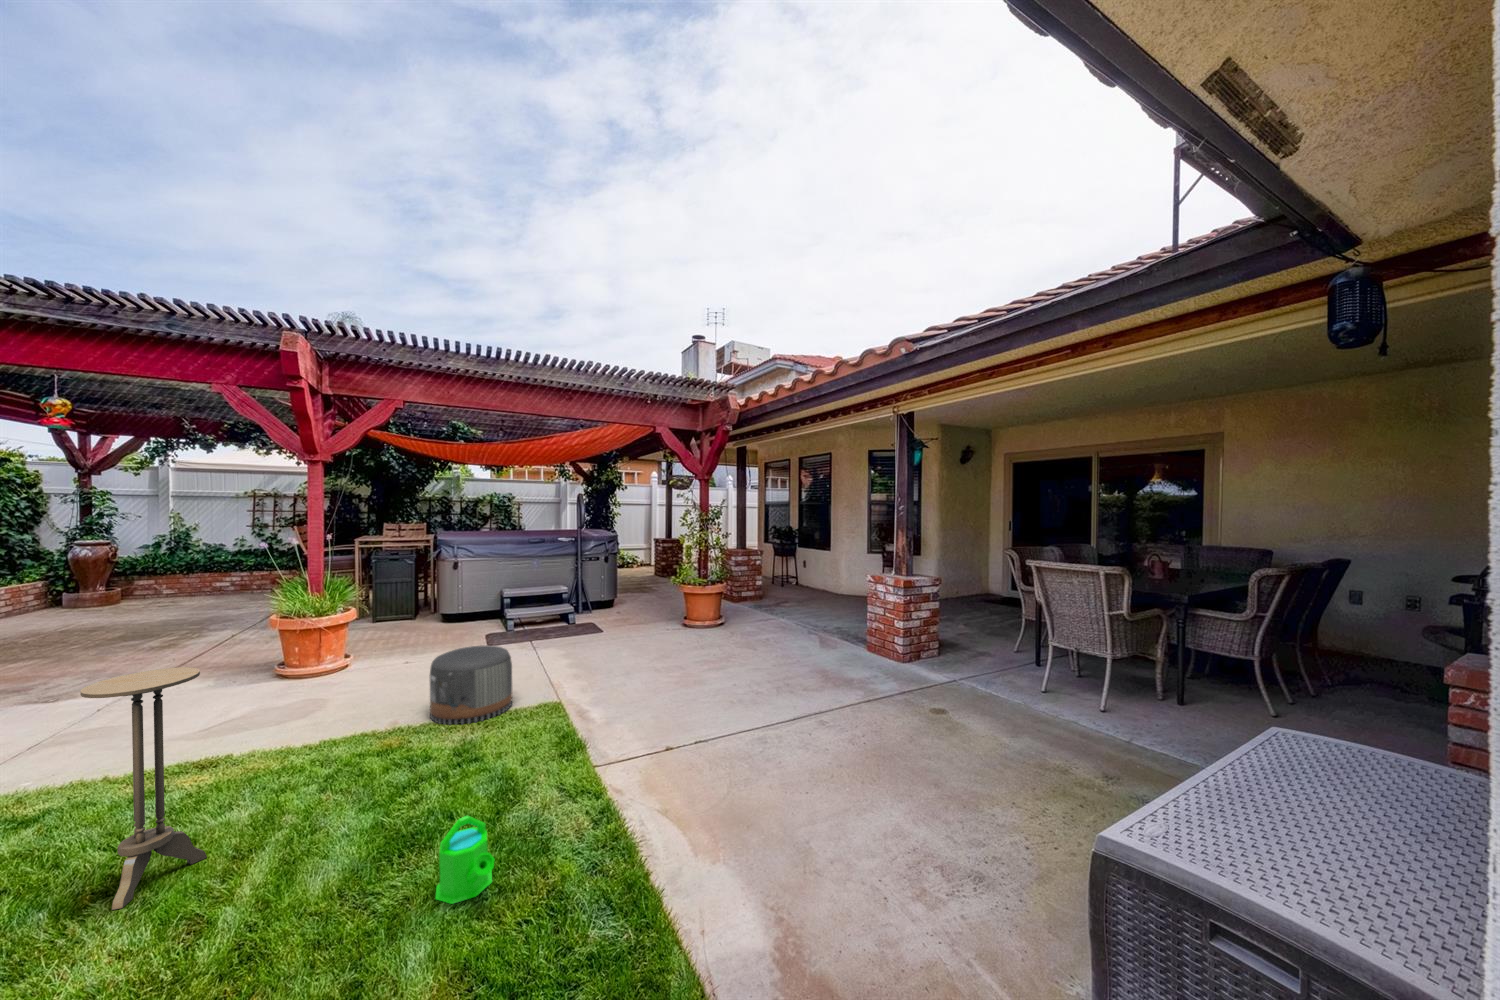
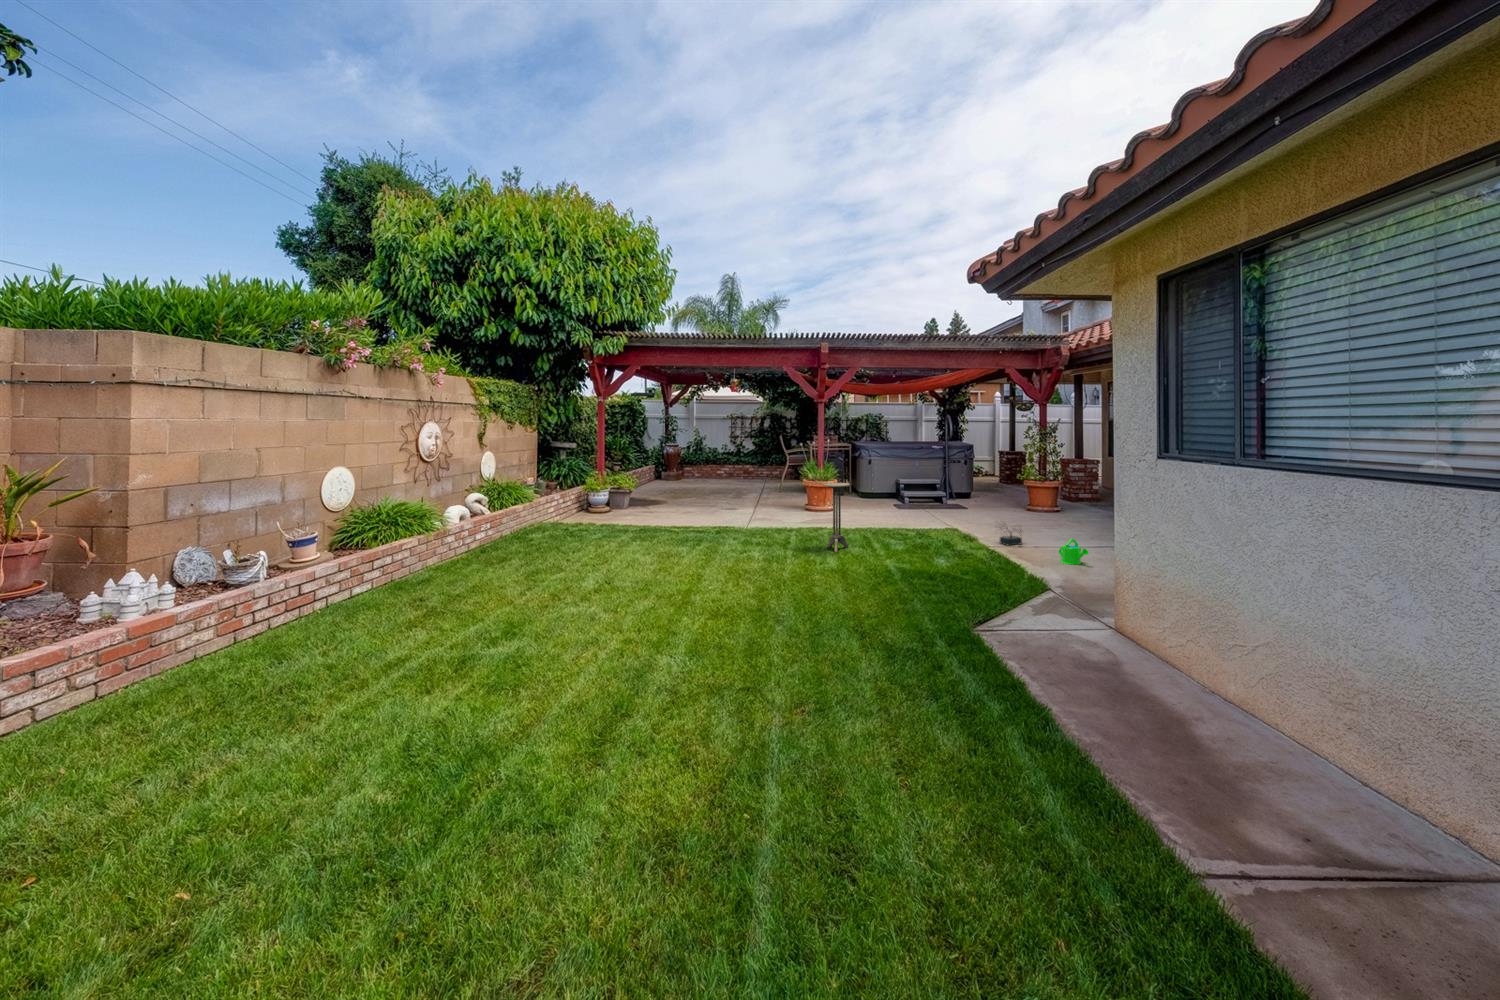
pouf: present [430,646,512,725] -> none [891,499,929,532]
decorative plant: none [624,689,678,741] -> present [1000,524,1023,545]
watering can: present [436,815,495,904] -> present [1059,539,1089,565]

